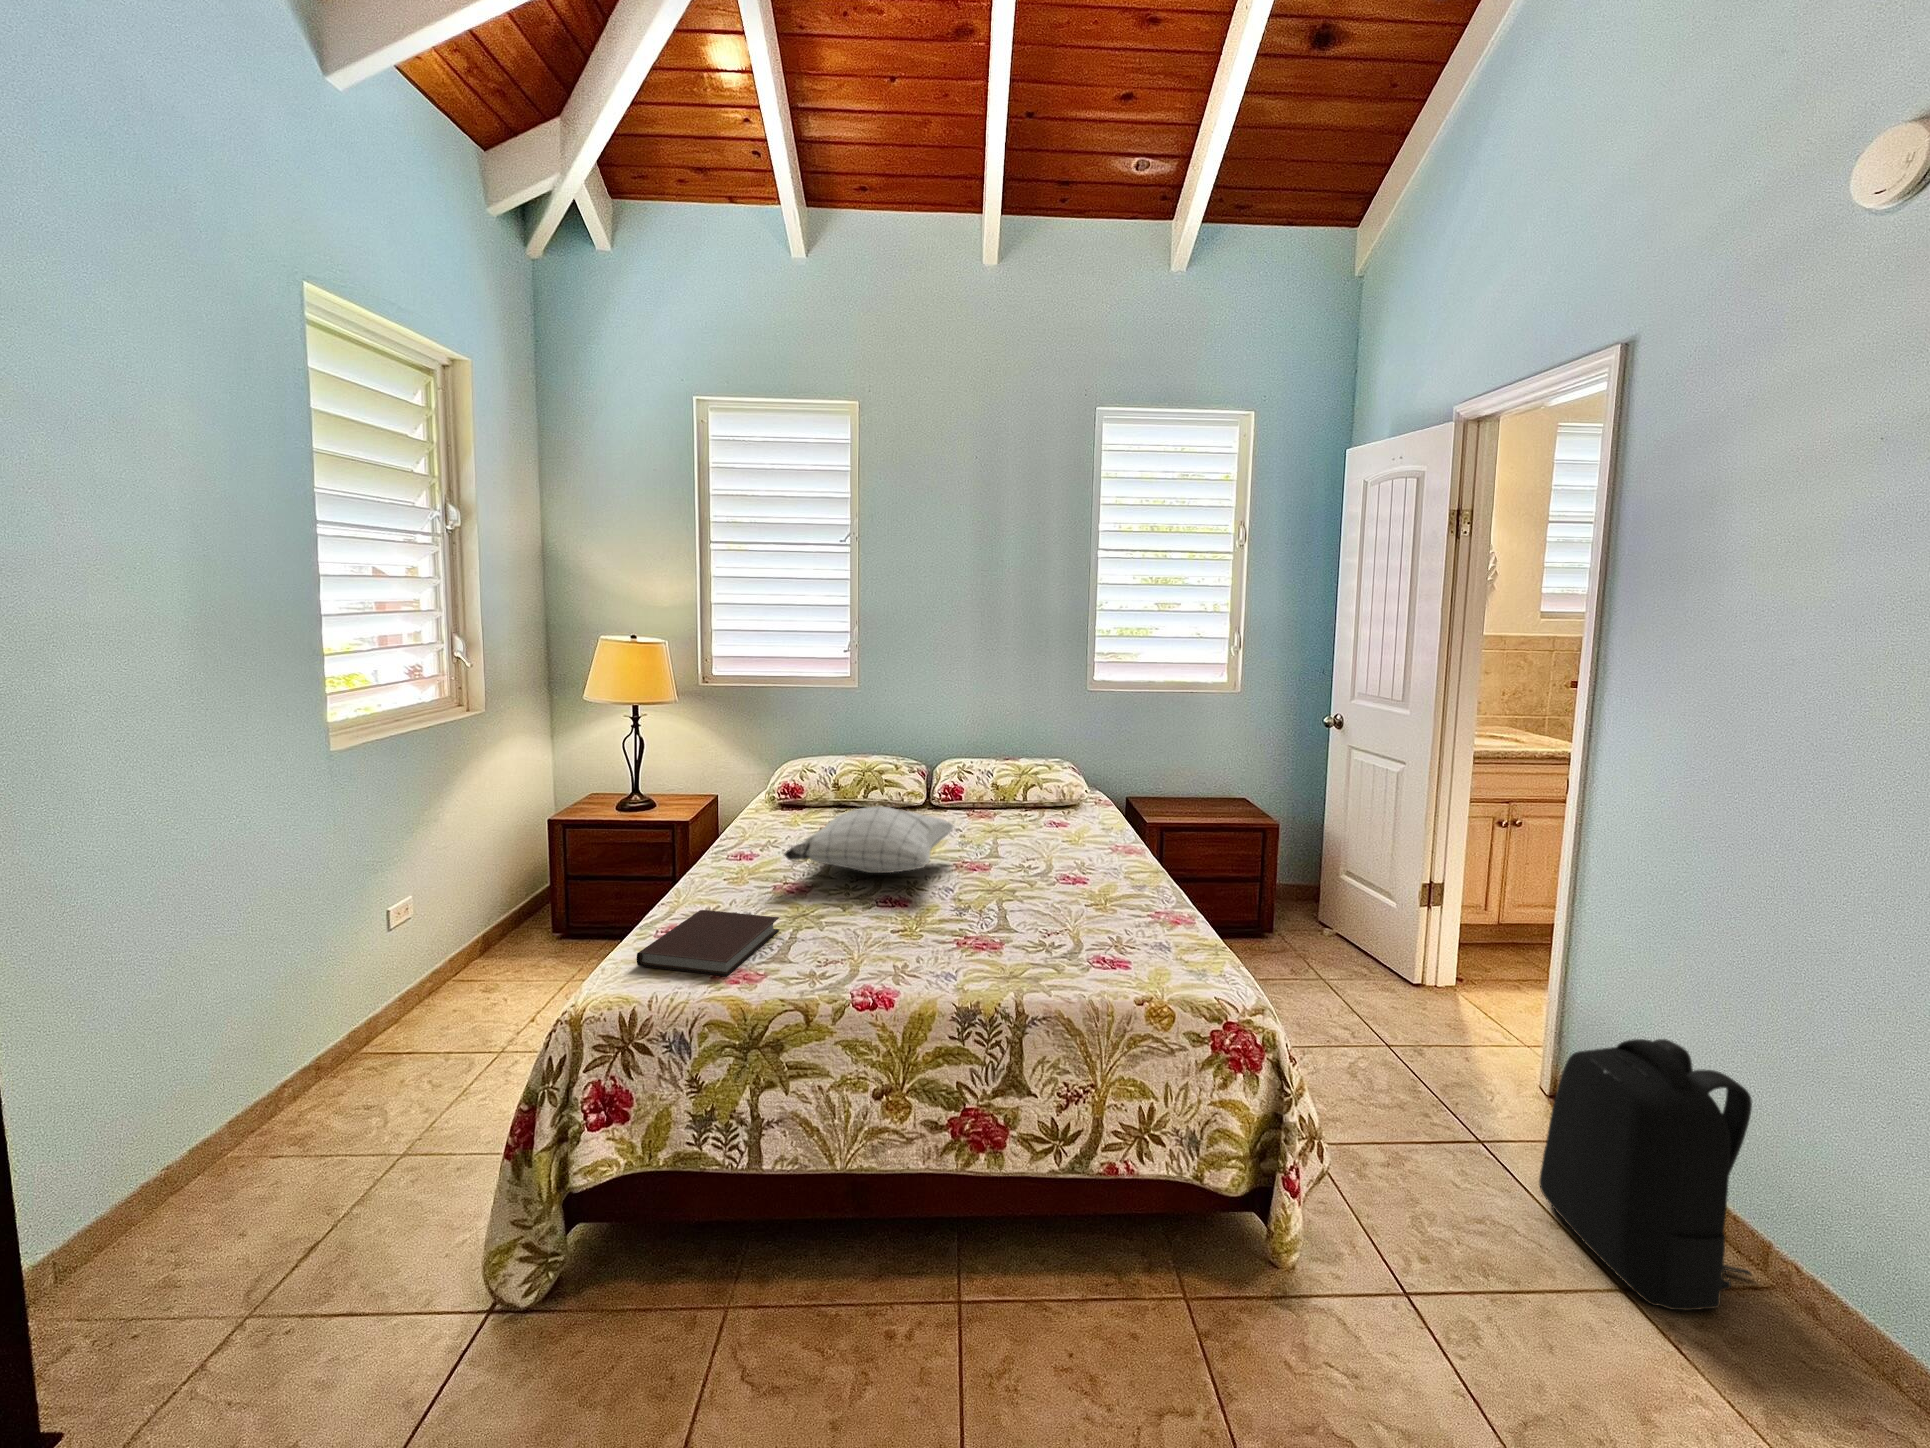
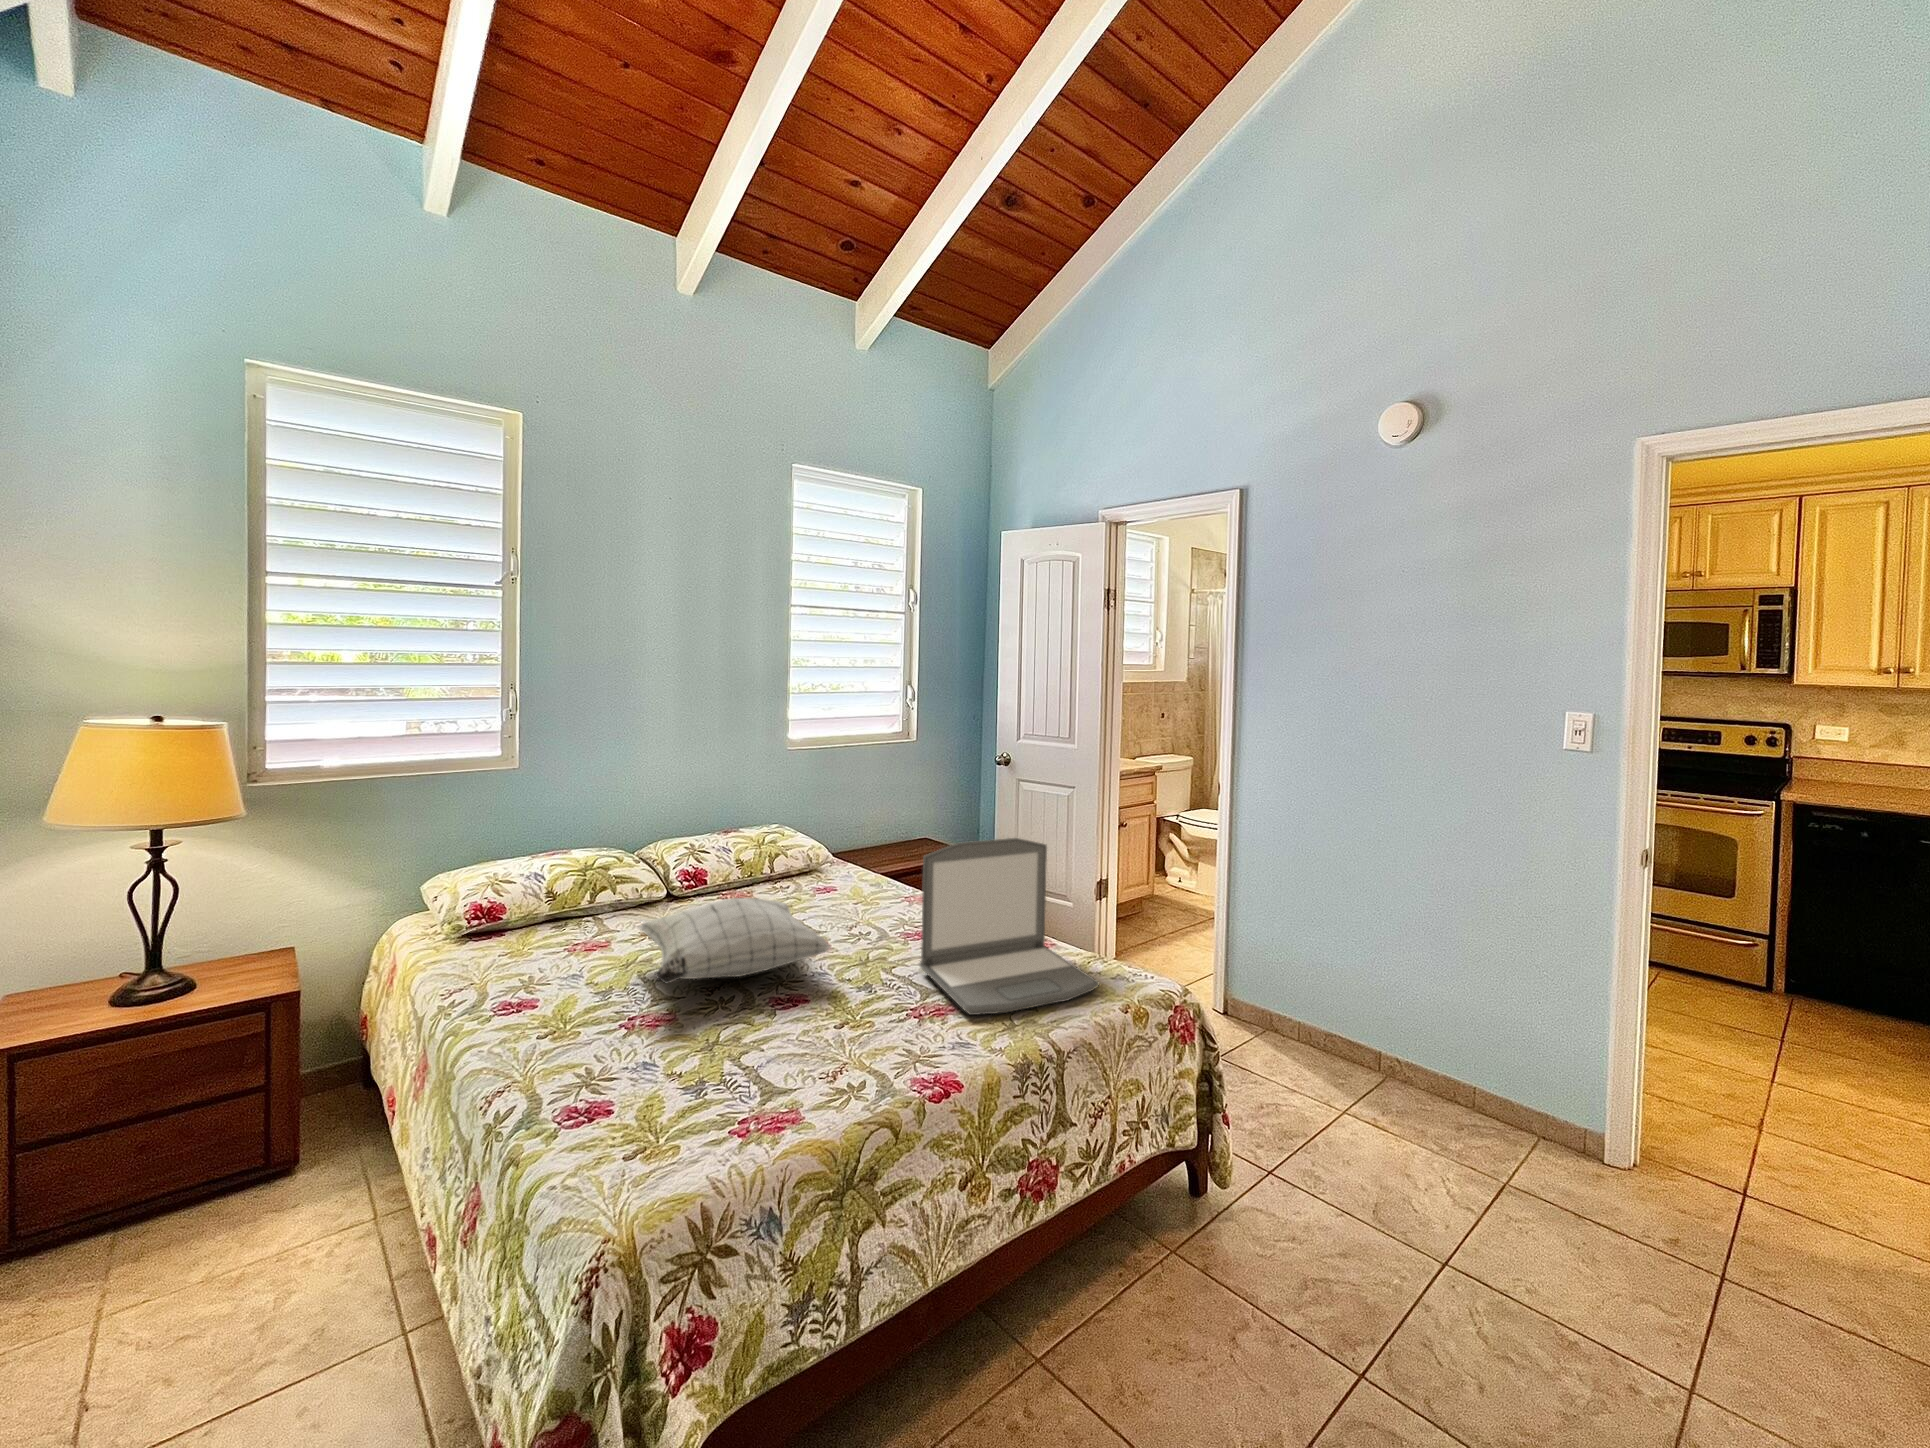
laptop: none [978,787,1151,972] -> present [919,838,1099,1015]
notebook: present [637,910,779,976] -> none [617,1047,763,1159]
backpack: present [1539,1039,1752,1310] -> none [1283,943,1395,1113]

